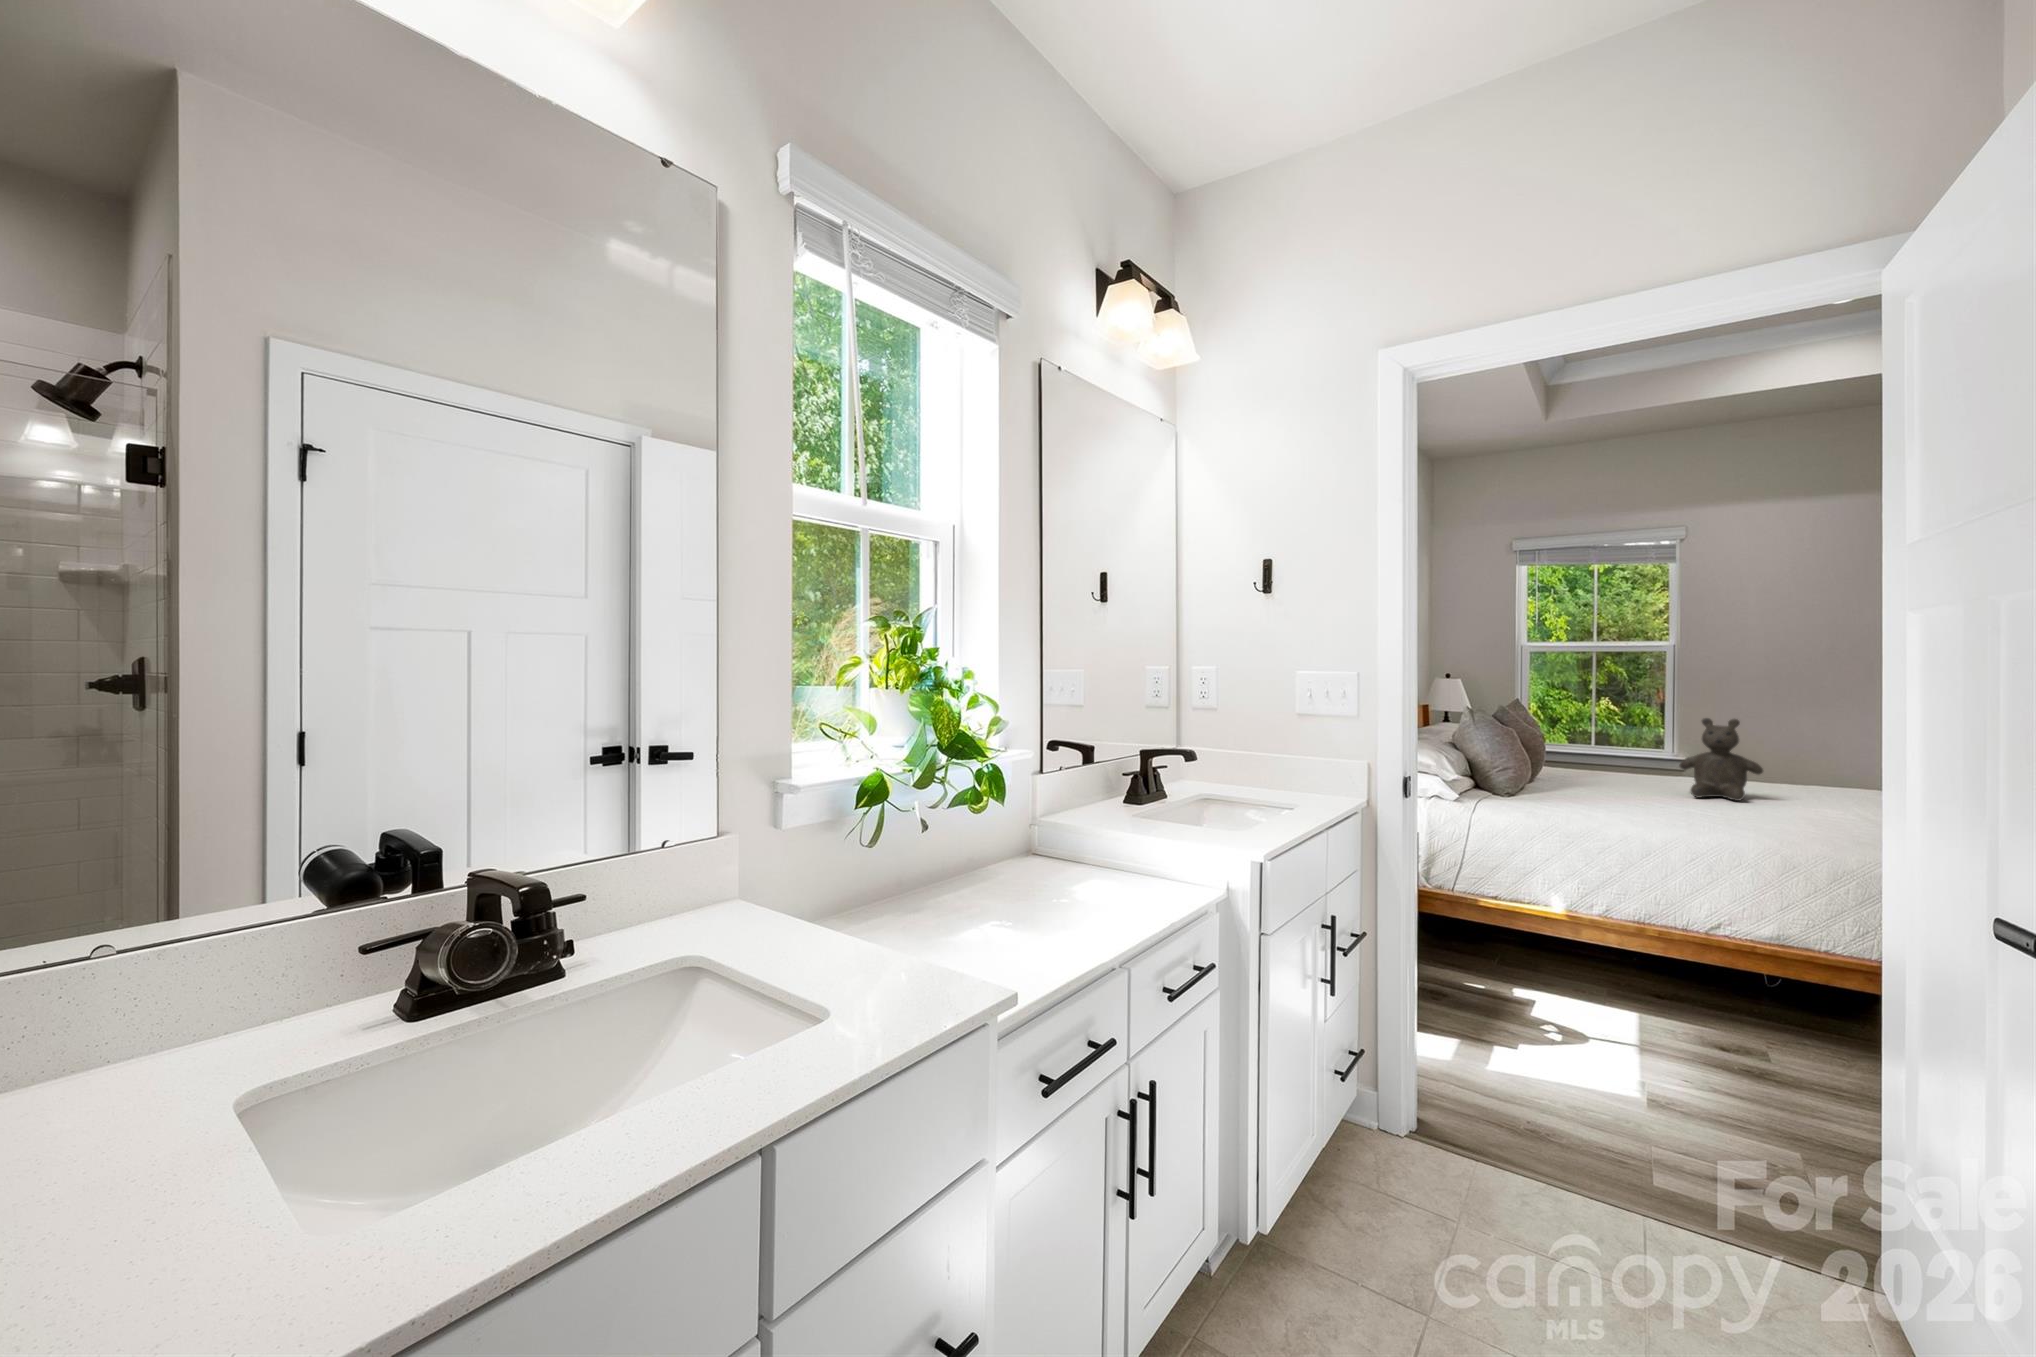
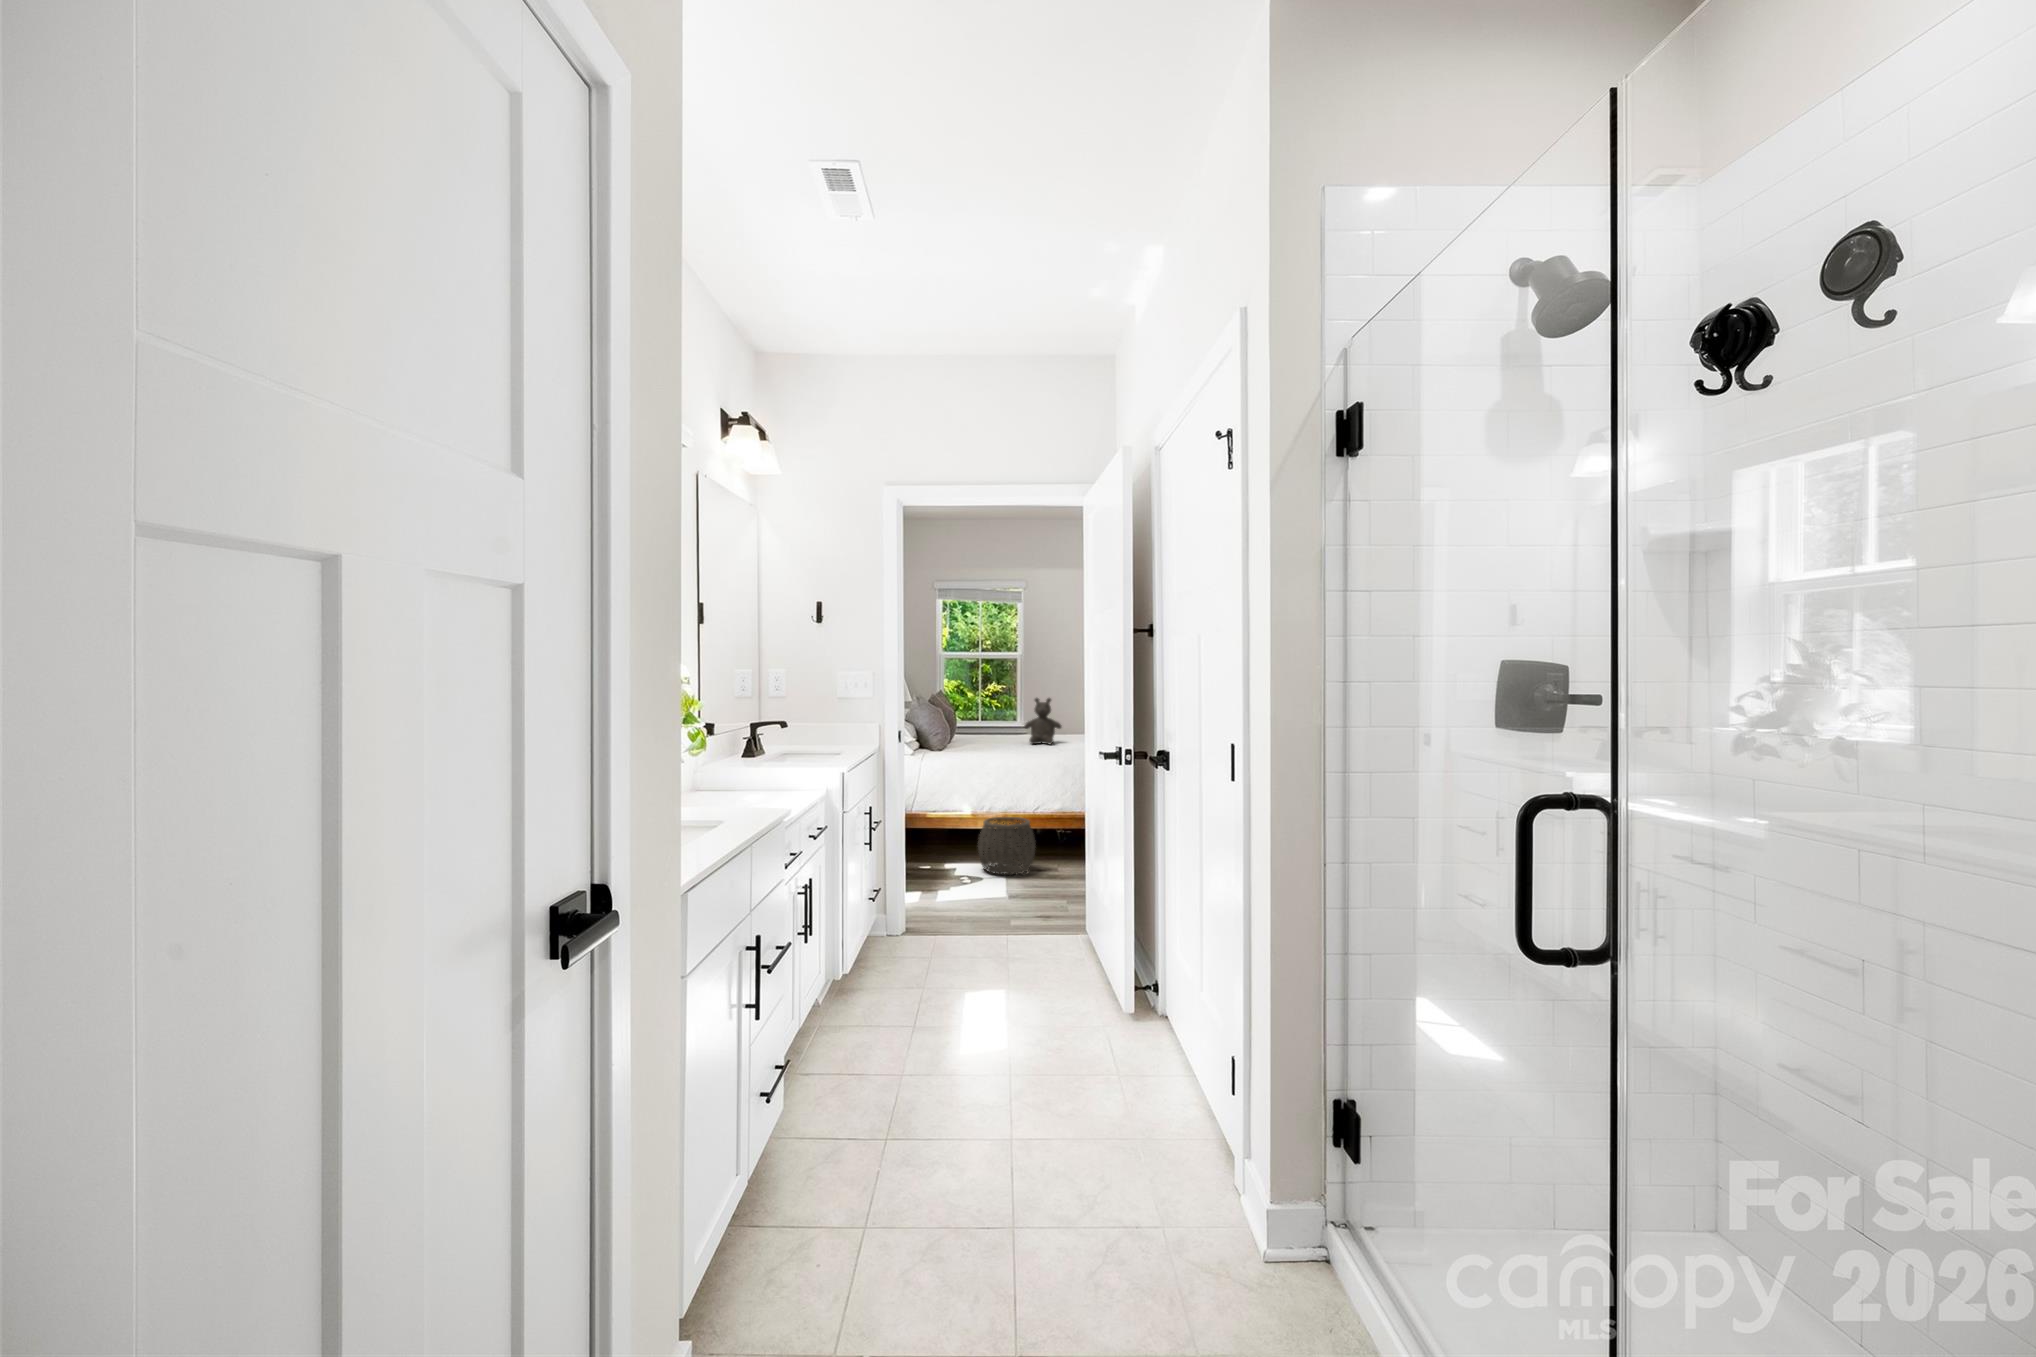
woven basket: none [1578,928,1709,1046] -> present [978,817,1035,875]

